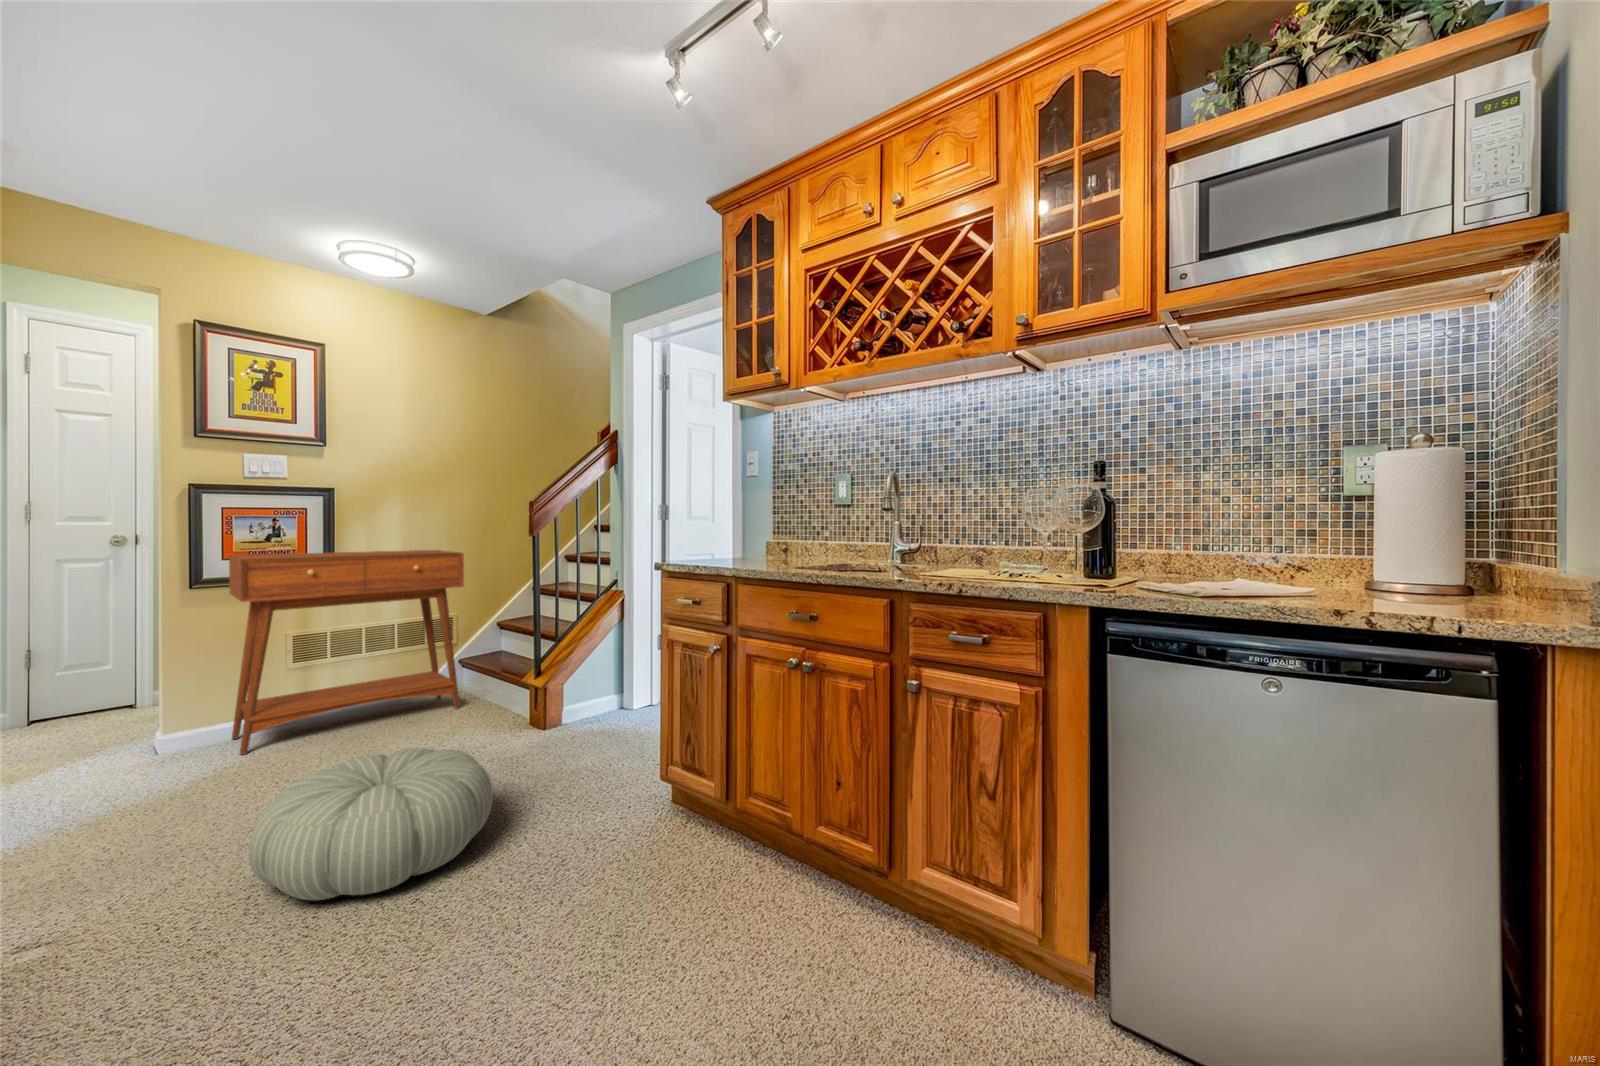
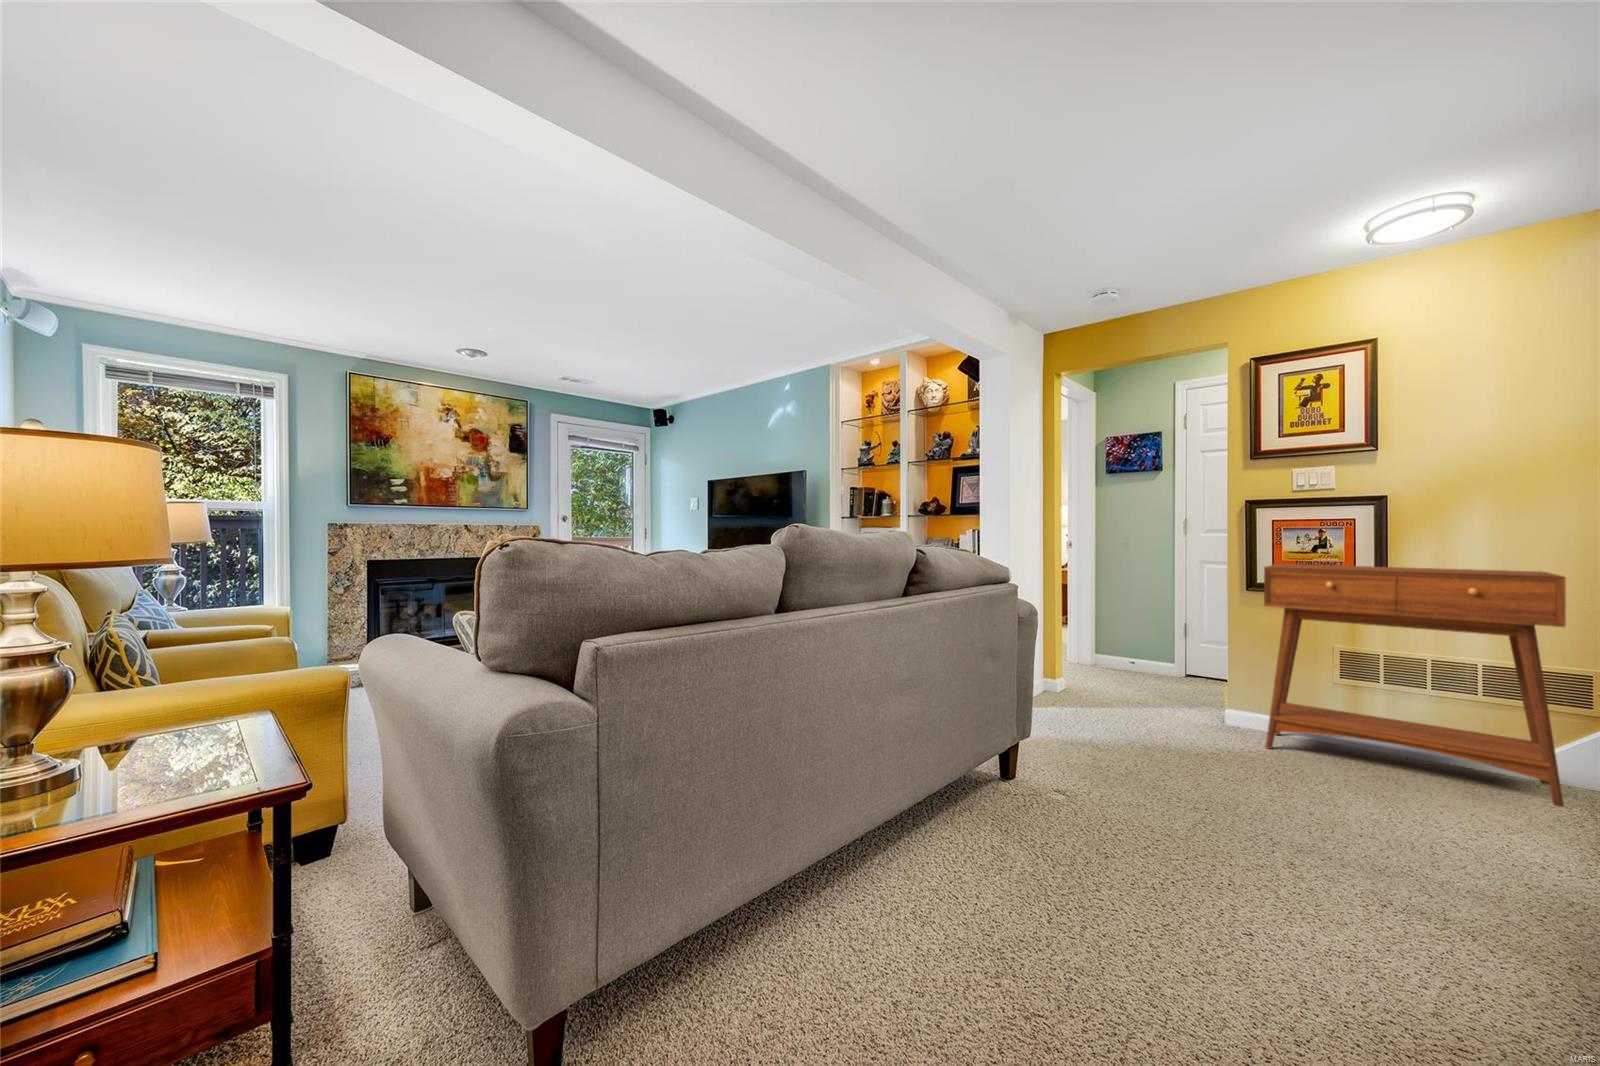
pouf: present [249,748,493,900] -> none [1152,767,1415,929]

